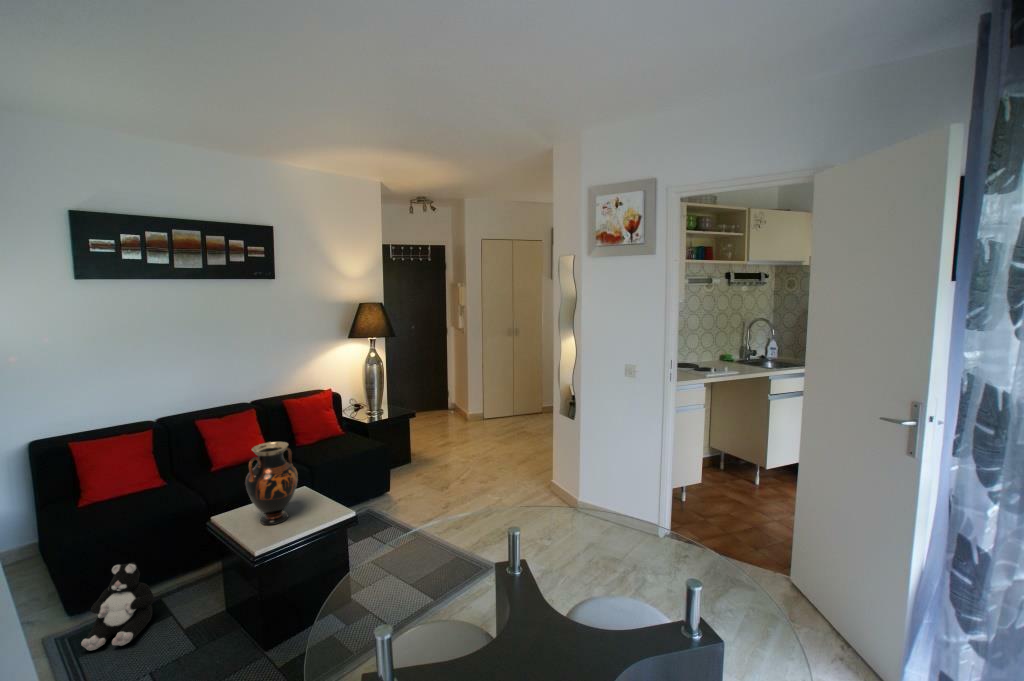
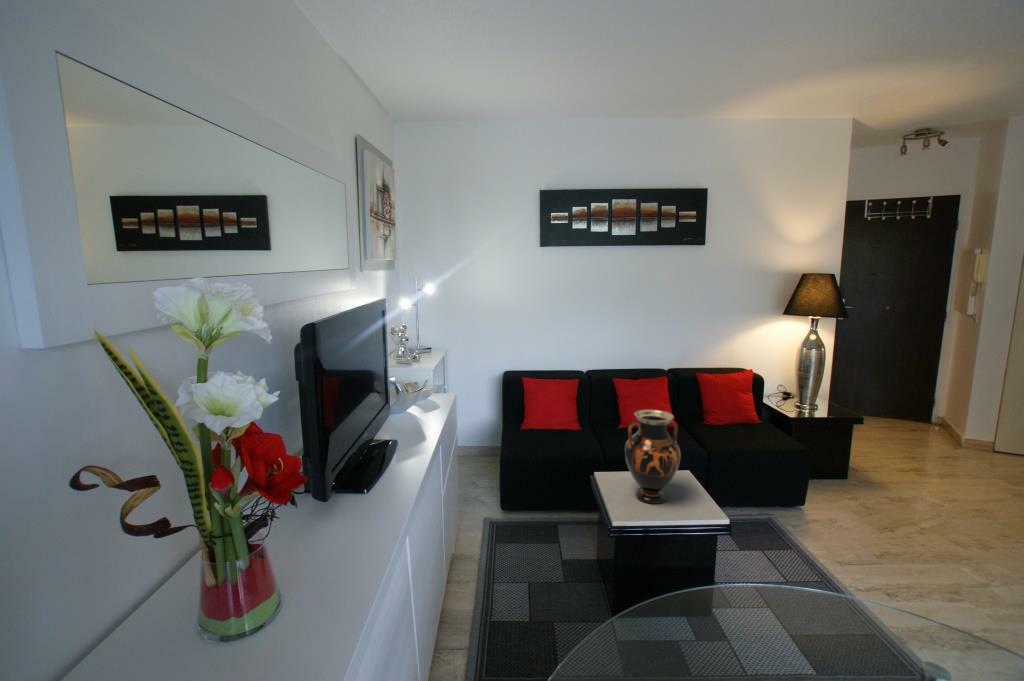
plush toy: present [81,562,154,651] -> none [498,483,549,554]

